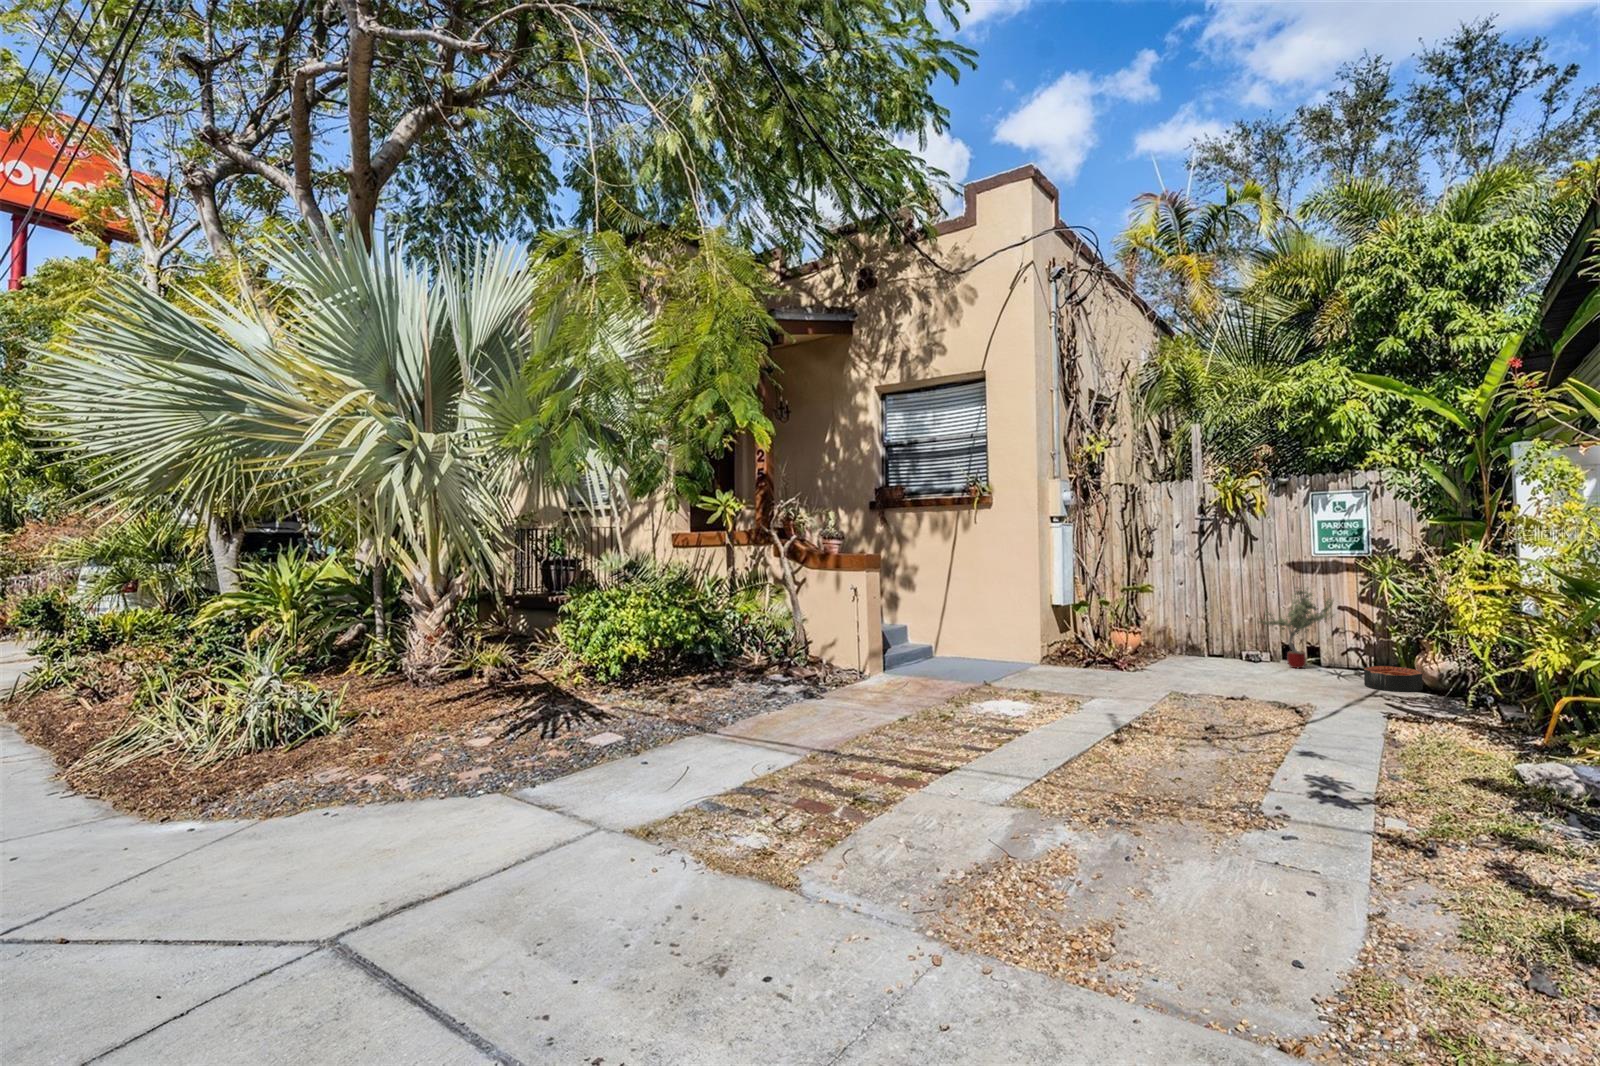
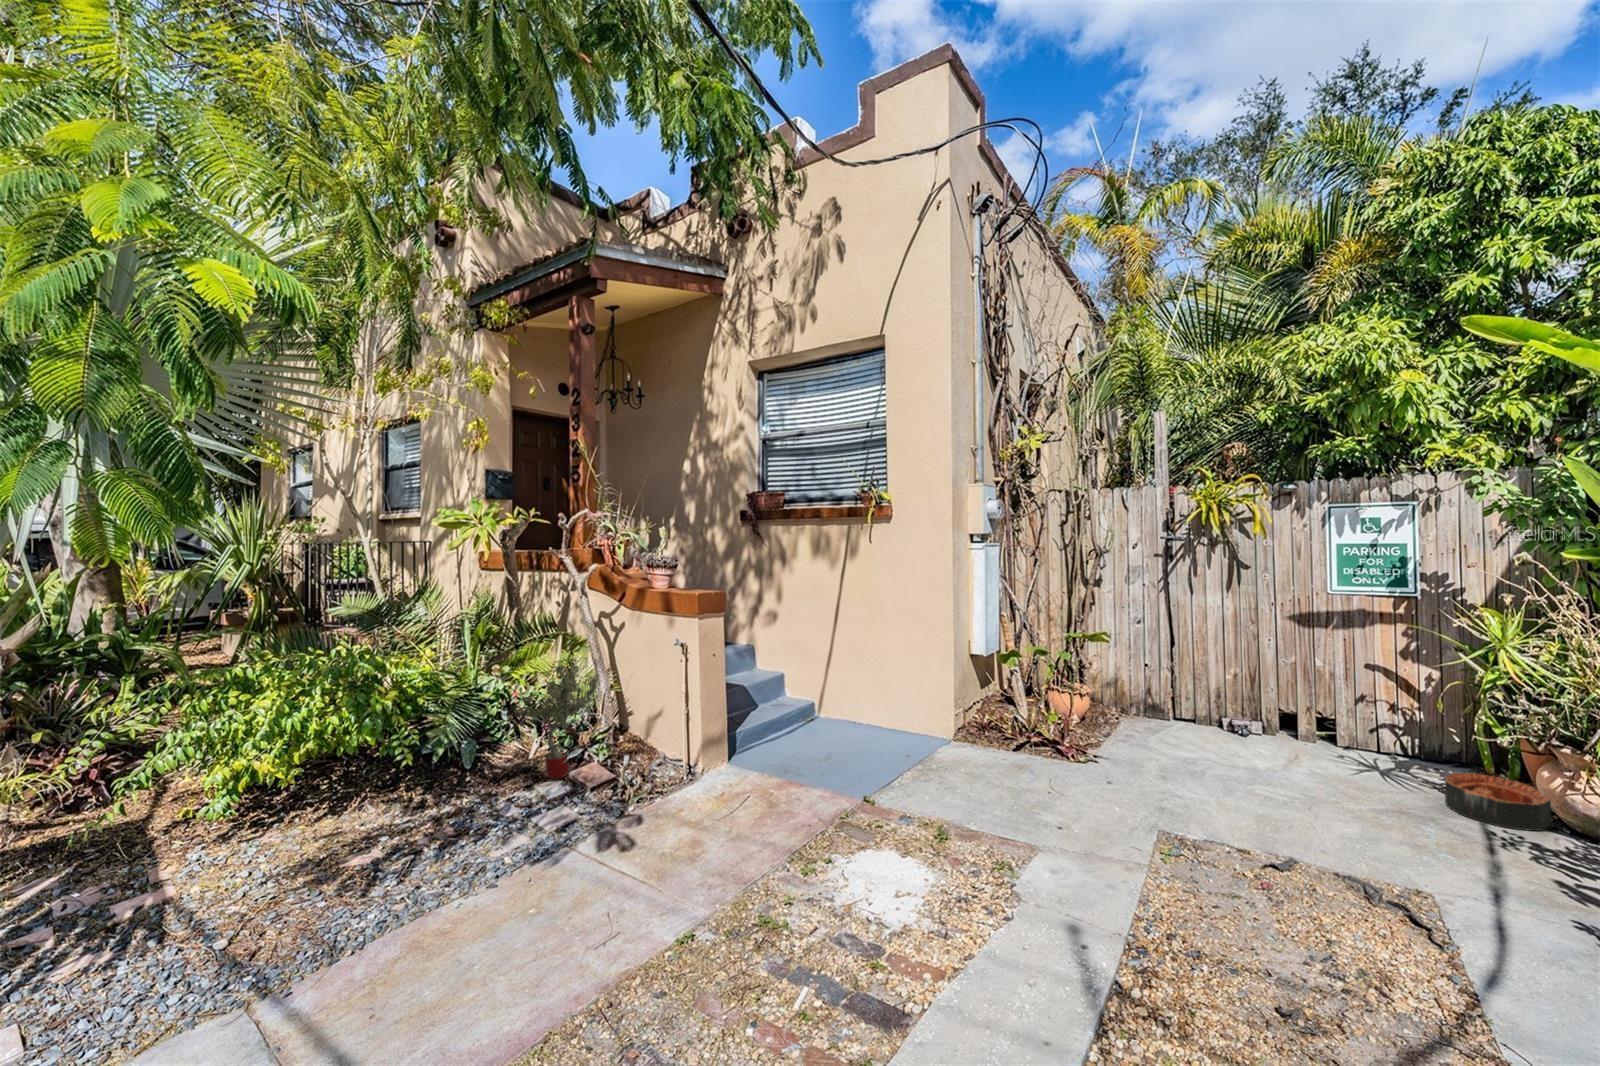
potted tree: present [1259,587,1334,668] -> present [514,658,600,780]

